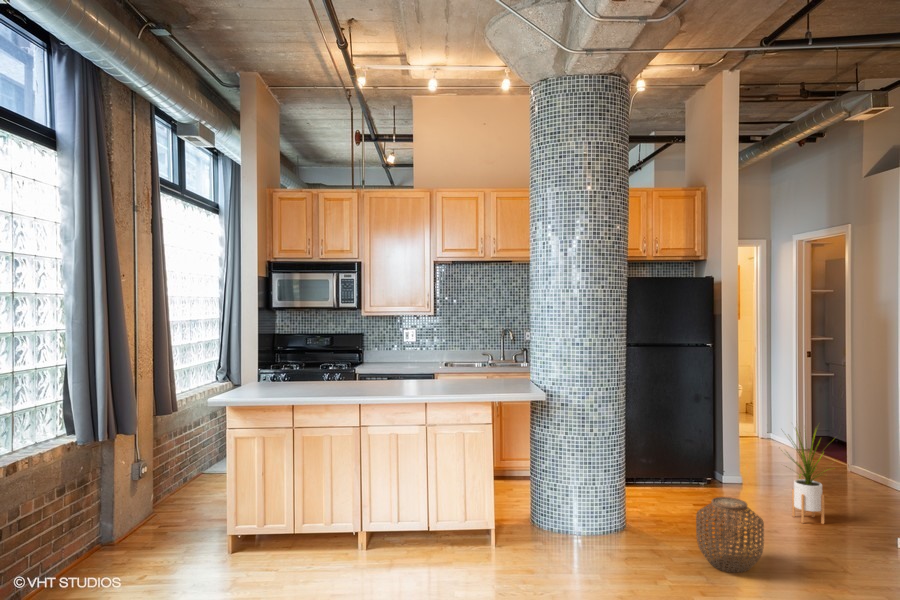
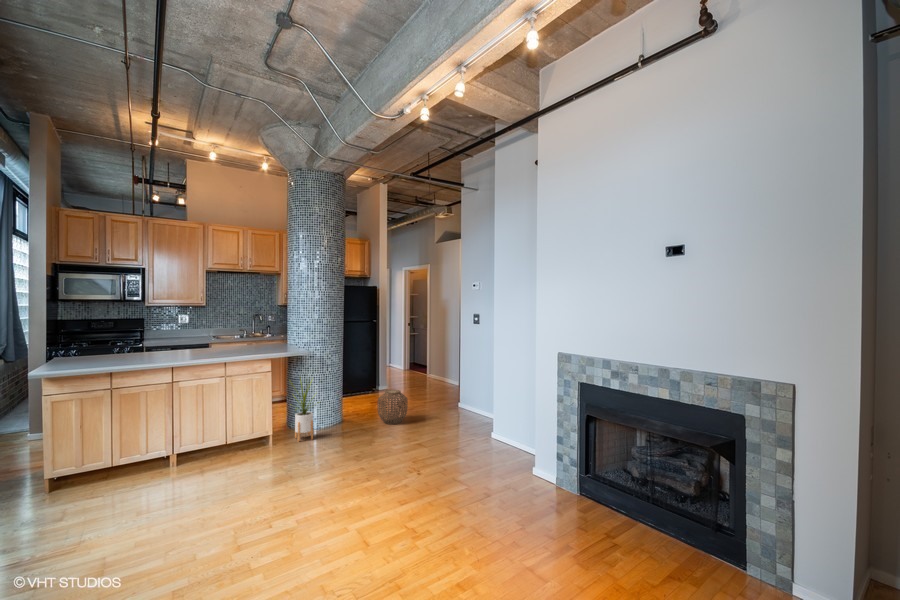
house plant: present [791,429,826,524] -> present [295,379,313,441]

